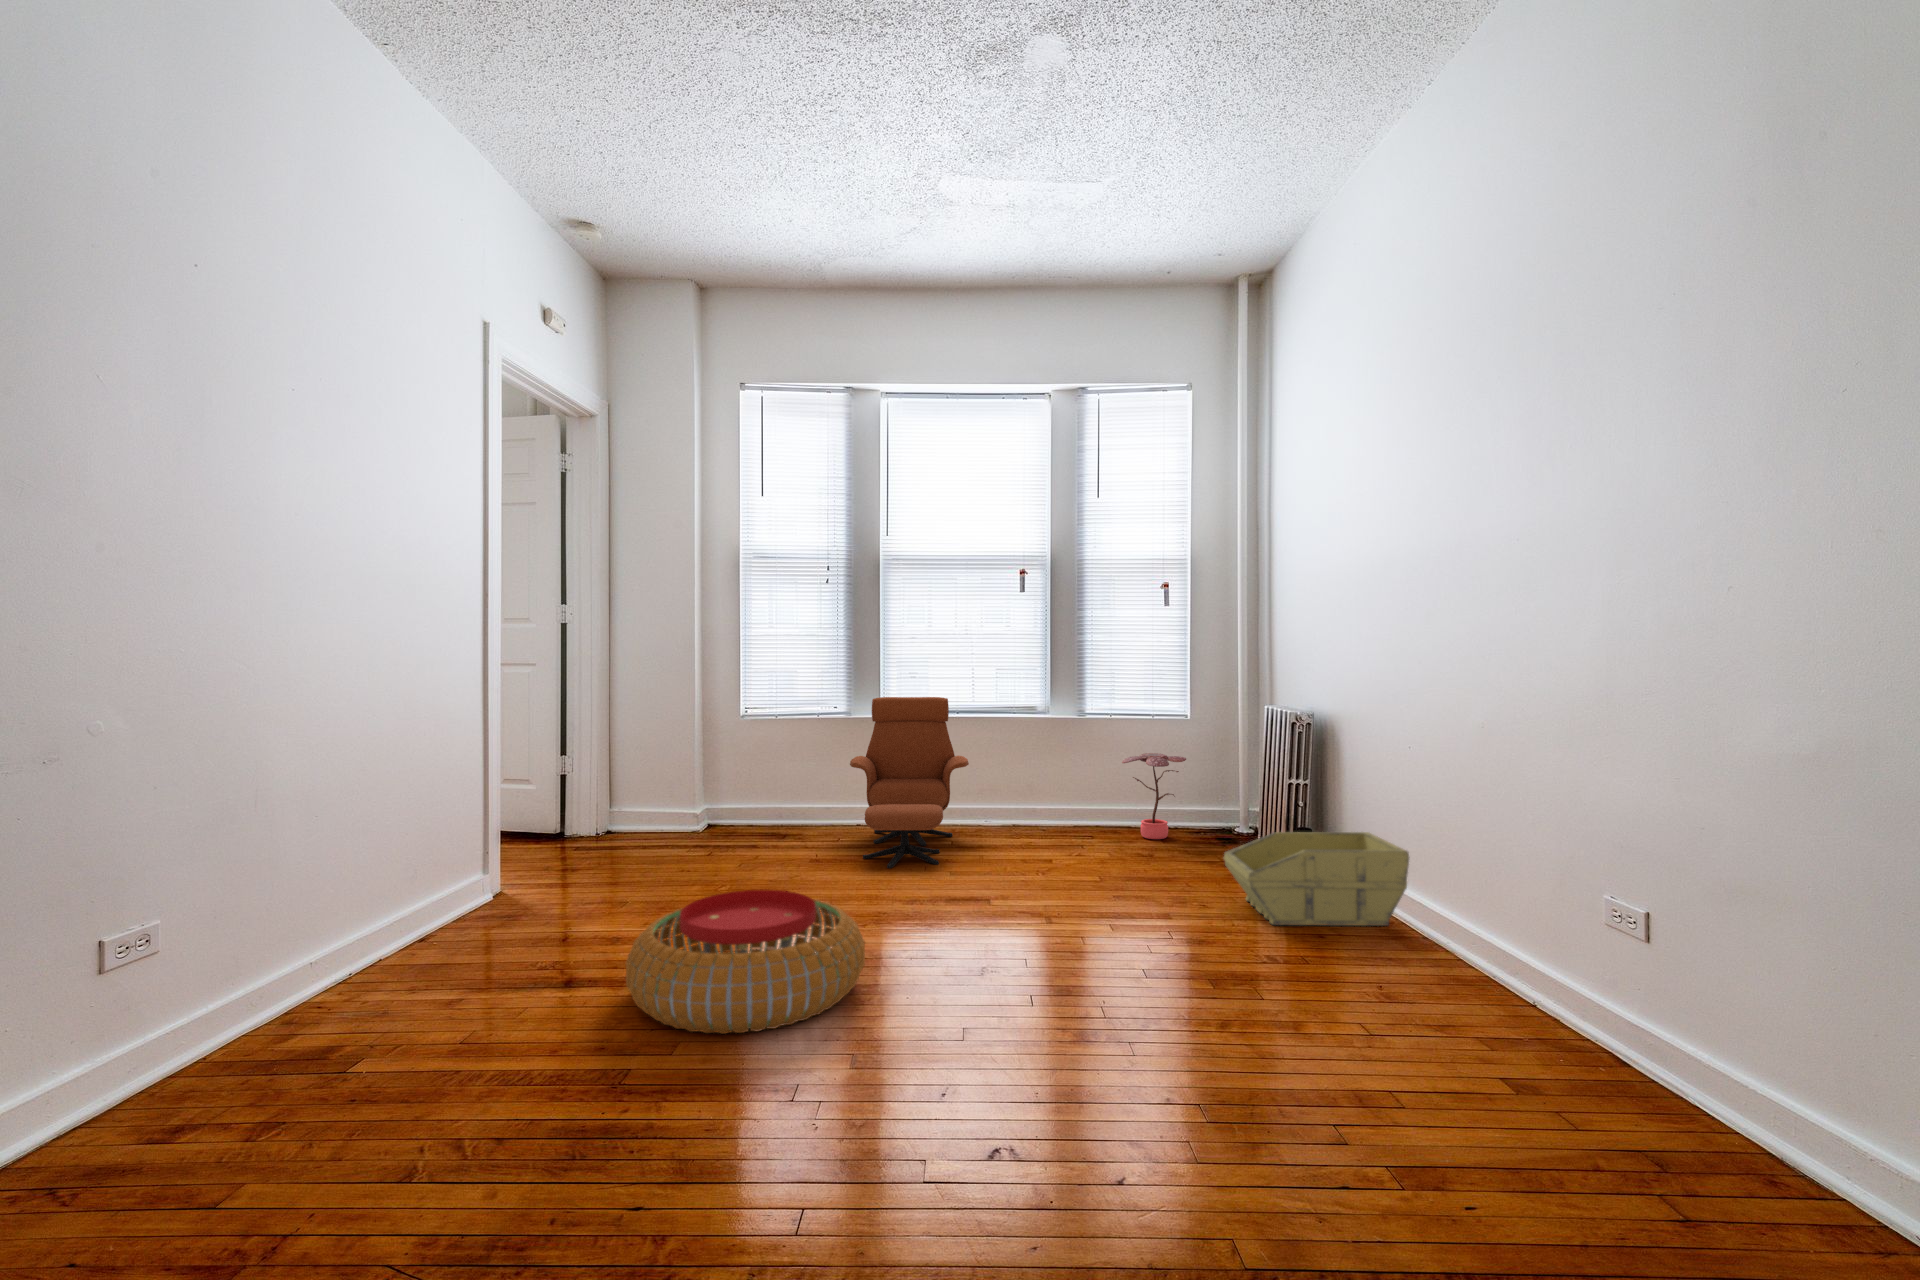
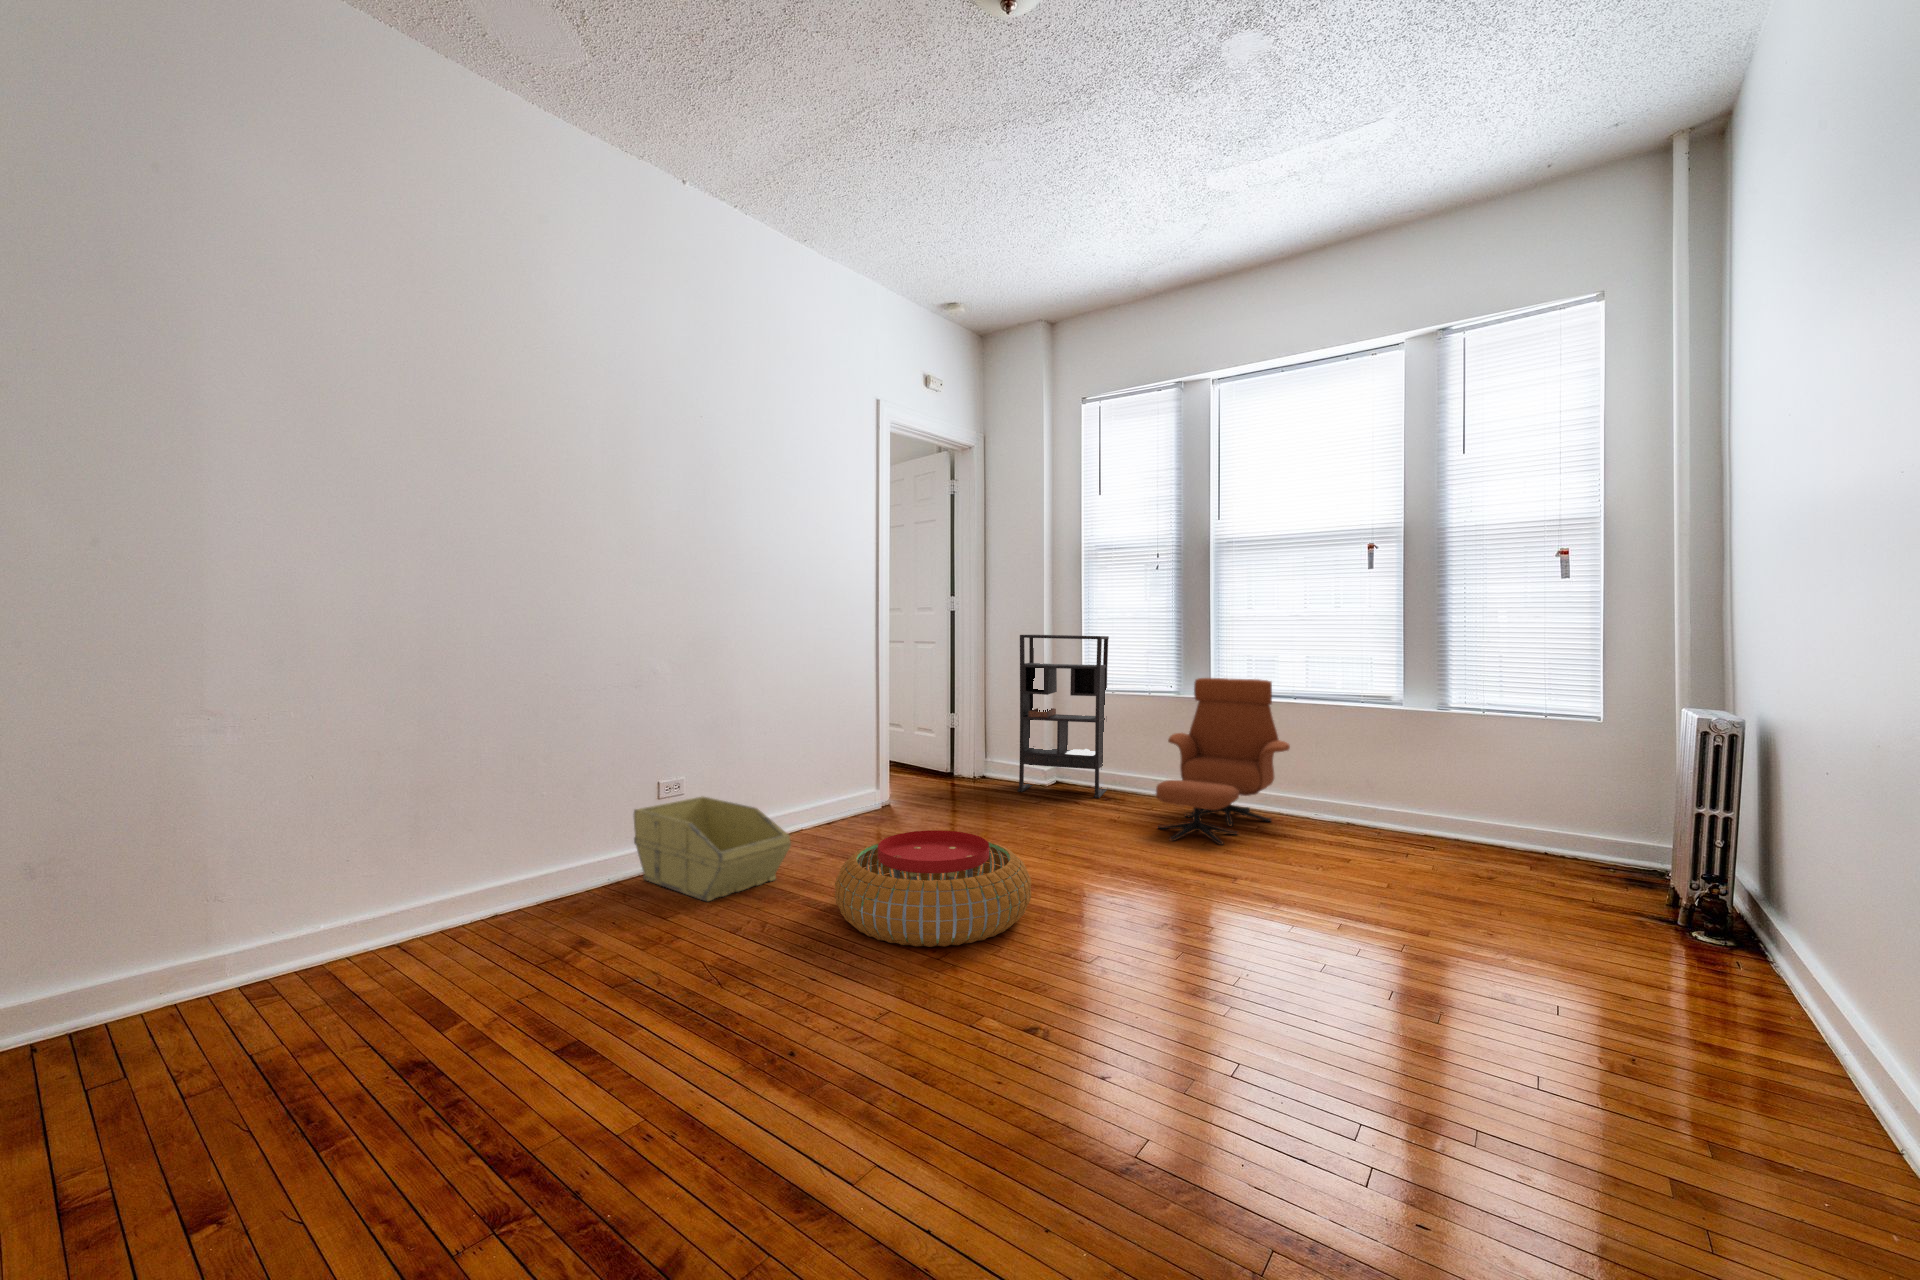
bookshelf: none [667,654,769,842] -> present [1018,635,1109,798]
potted plant: present [1122,753,1186,839] -> none [1478,757,1575,862]
storage bin: present [1224,832,1409,926] -> present [634,796,791,901]

